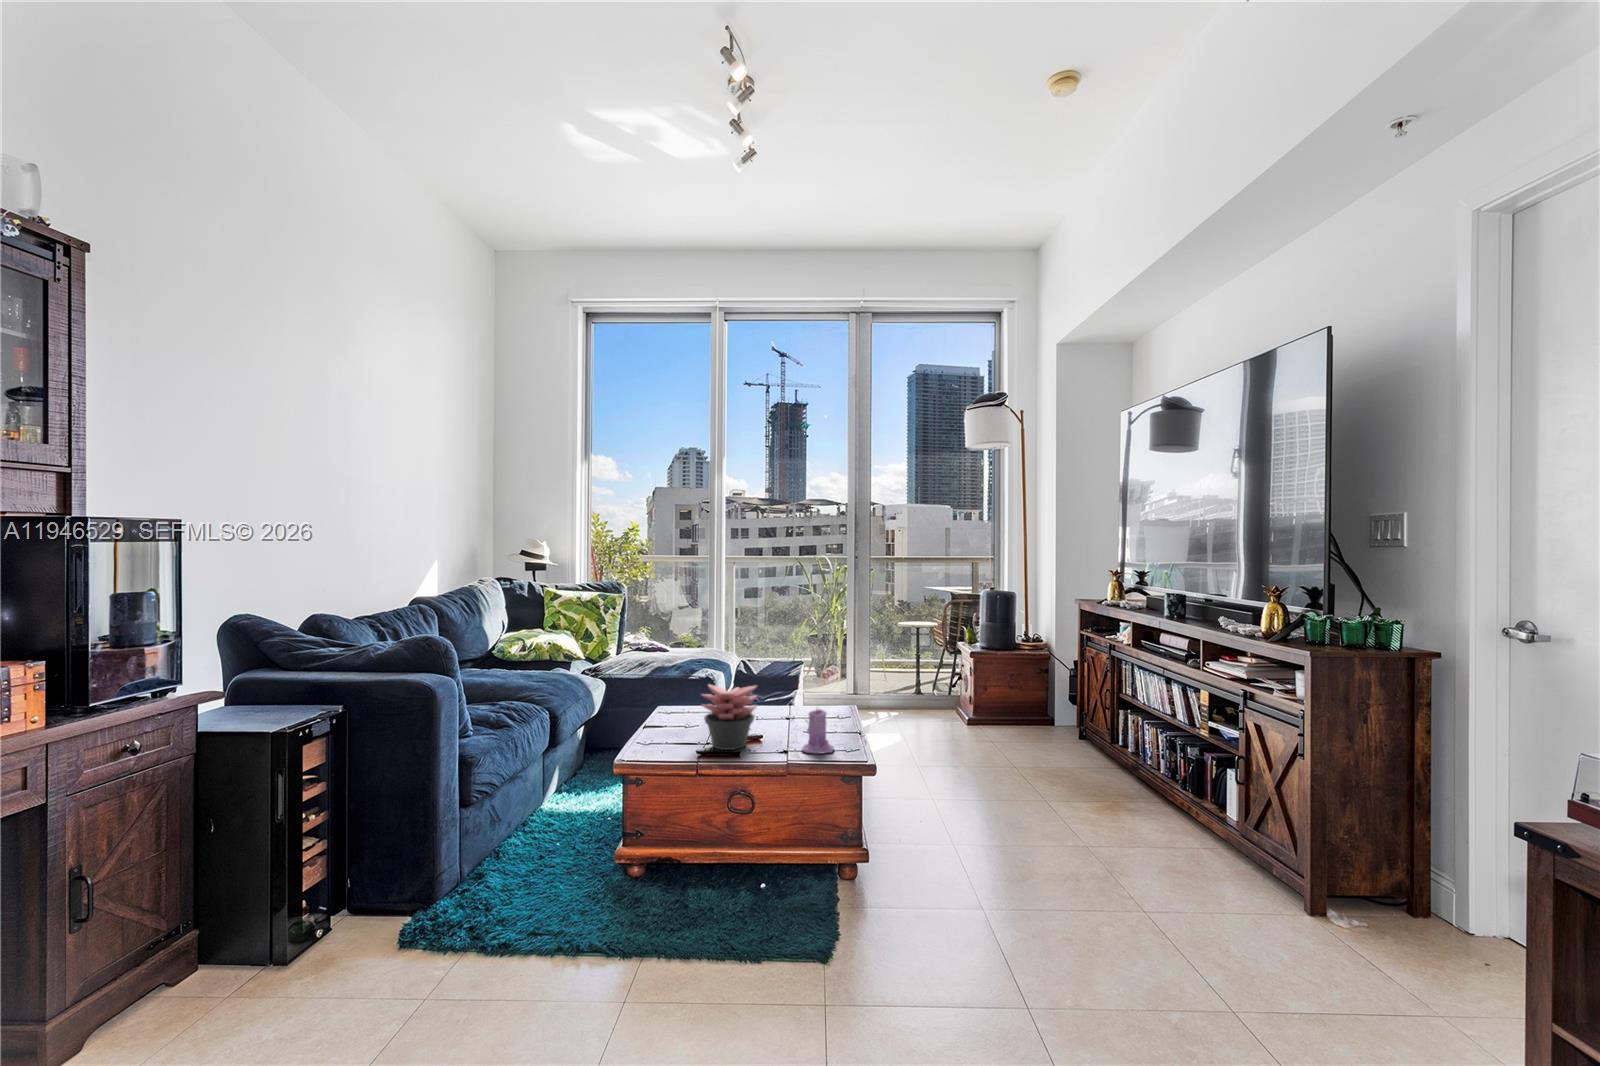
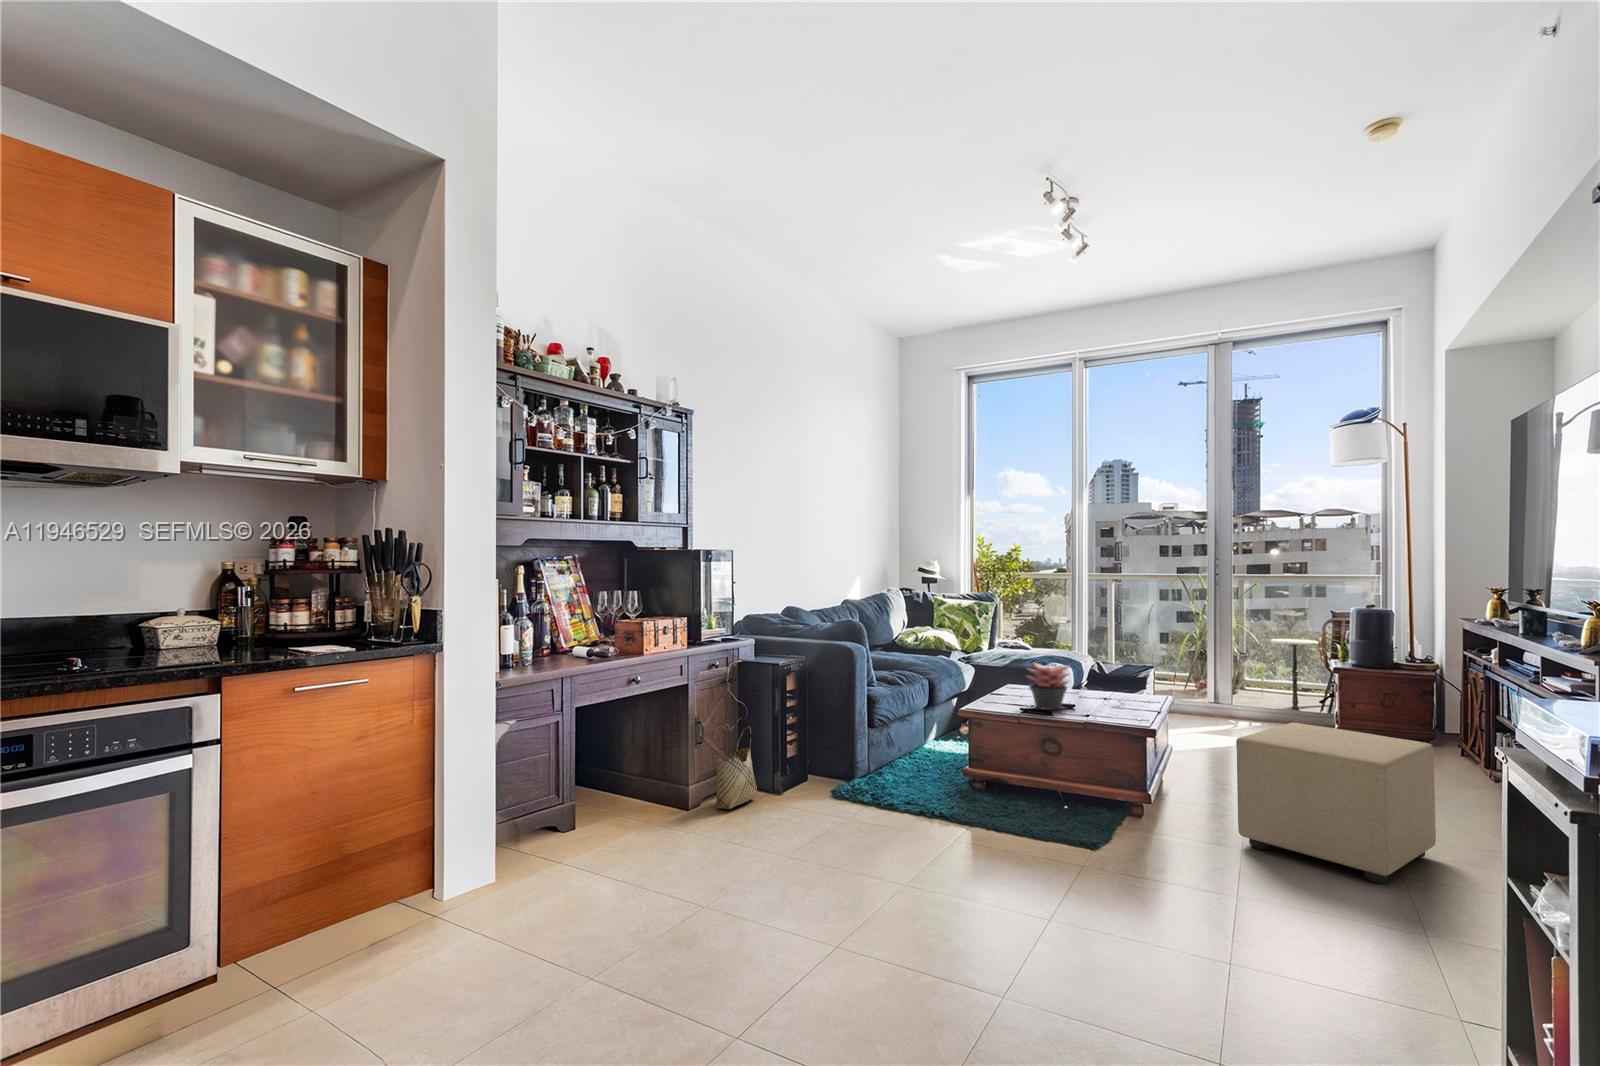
candle: present [802,709,834,754] -> none [1101,681,1128,718]
ottoman: none [969,733,1144,927] -> present [1236,723,1436,883]
woven basket: none [141,858,245,1033] -> present [716,725,758,809]

